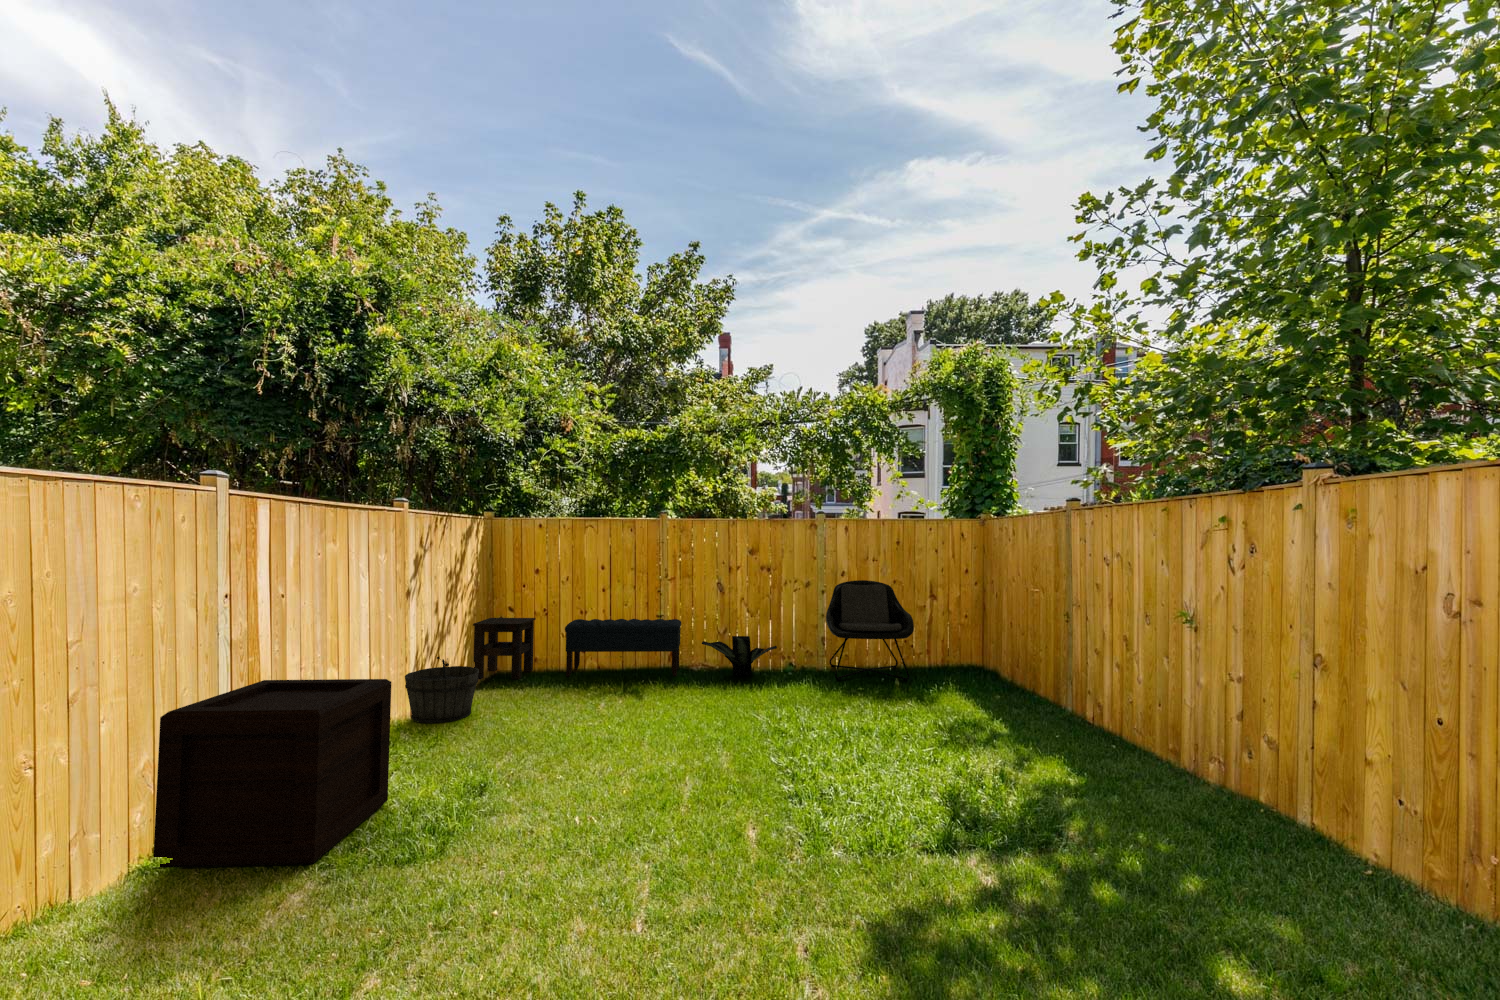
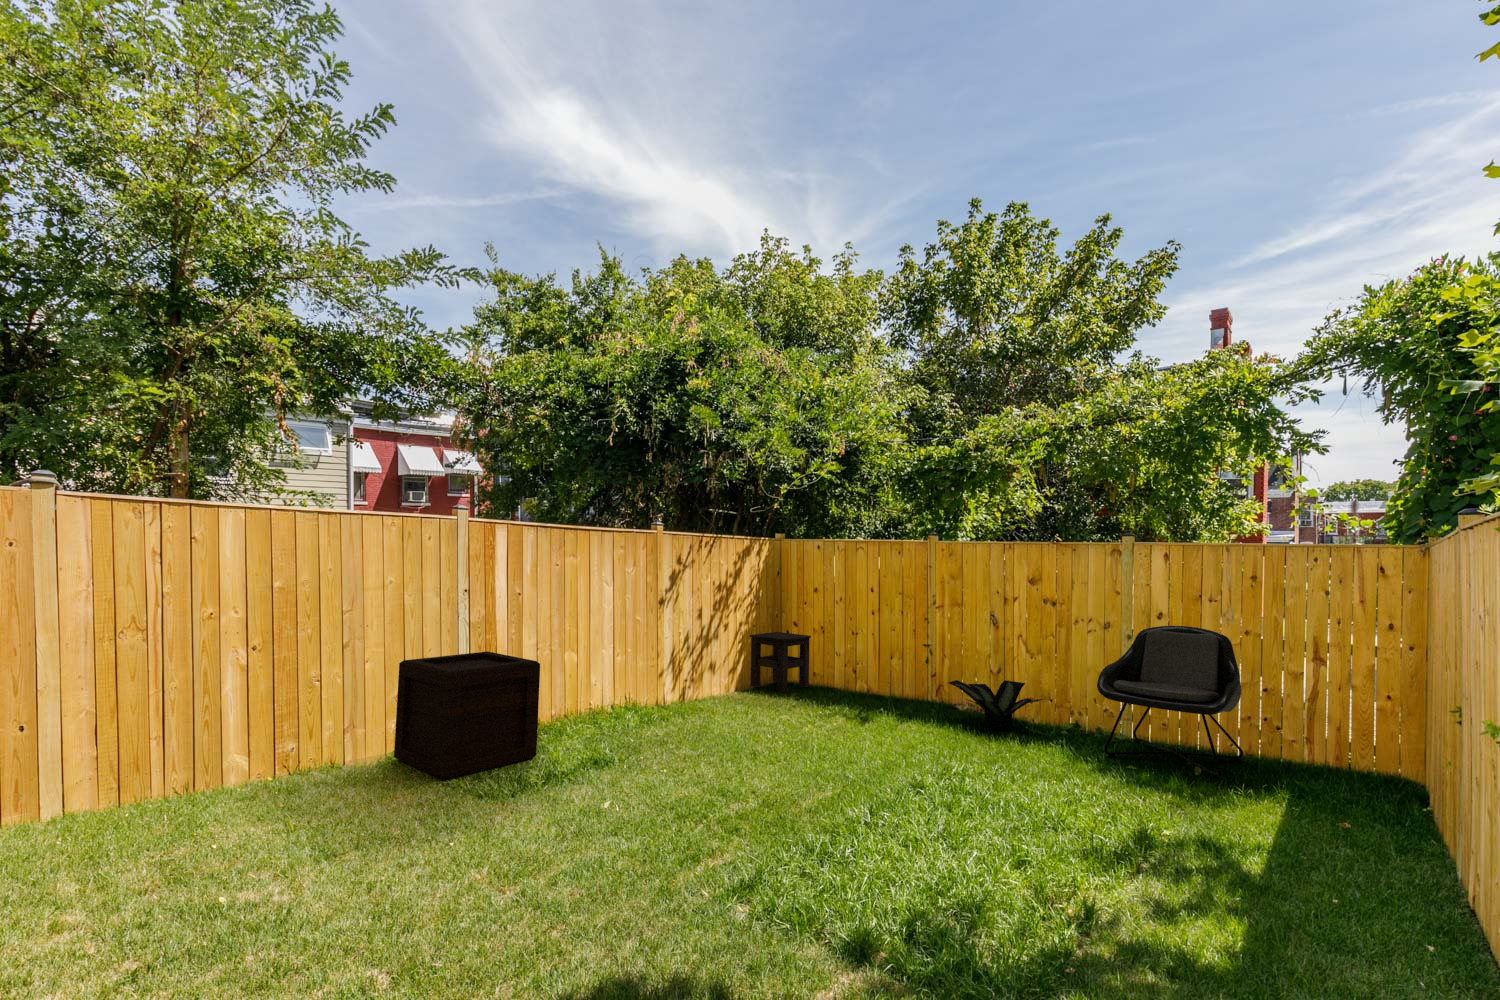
bench: present [565,619,681,677] -> none [821,641,947,715]
wooden bucket: present [405,657,479,723] -> none [649,657,708,714]

